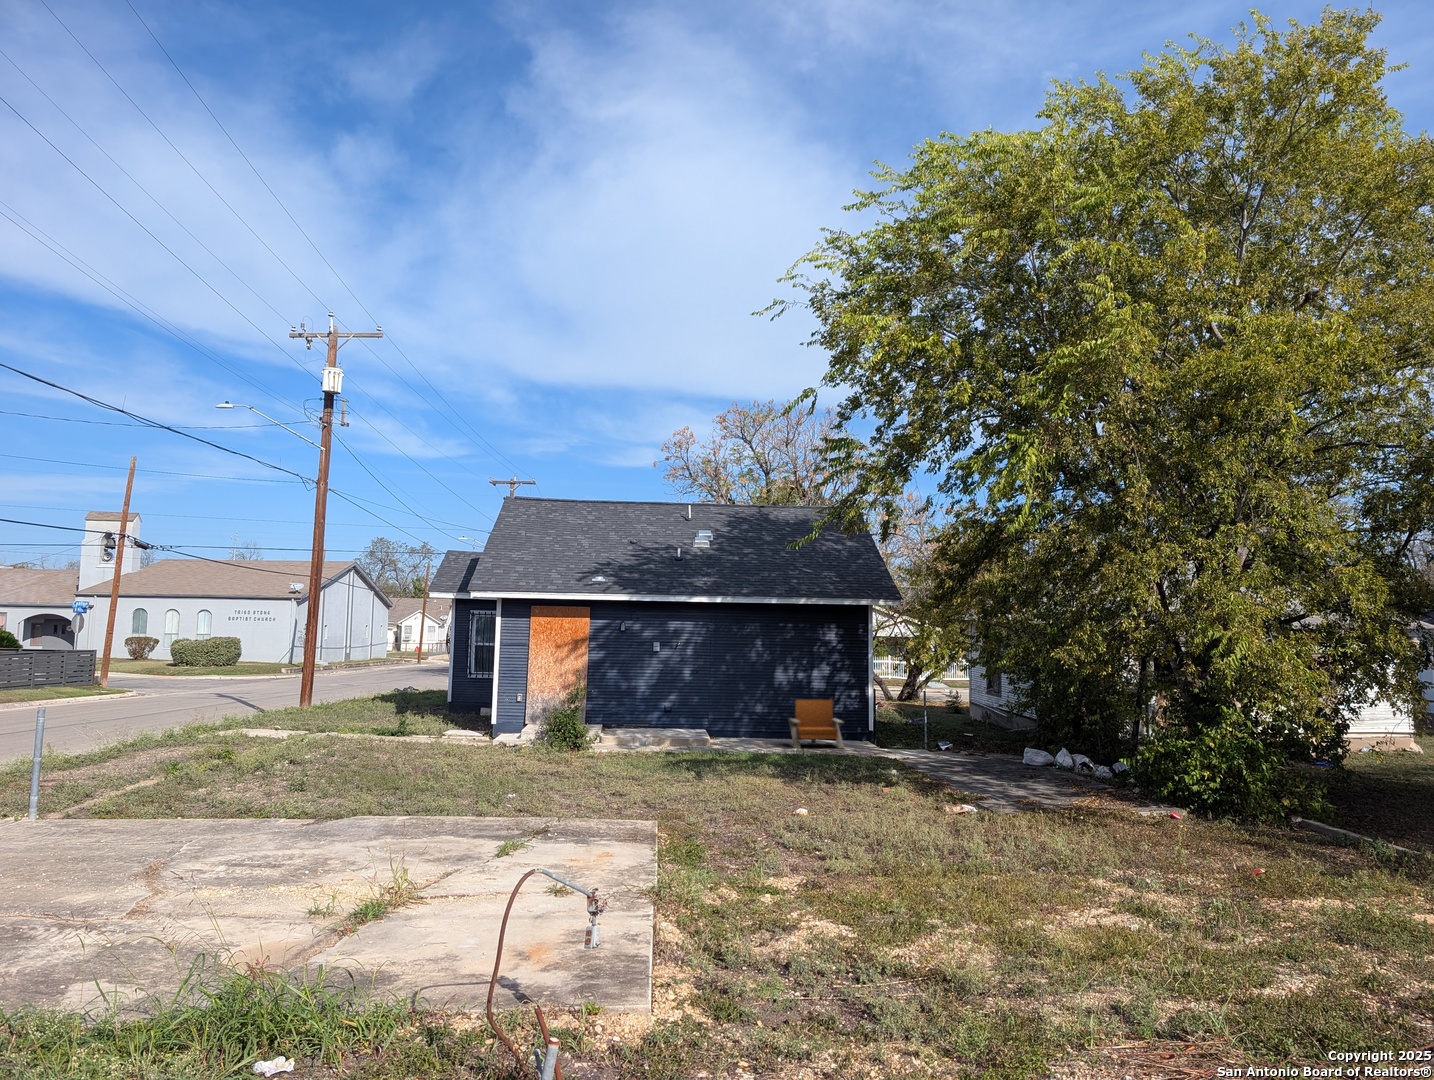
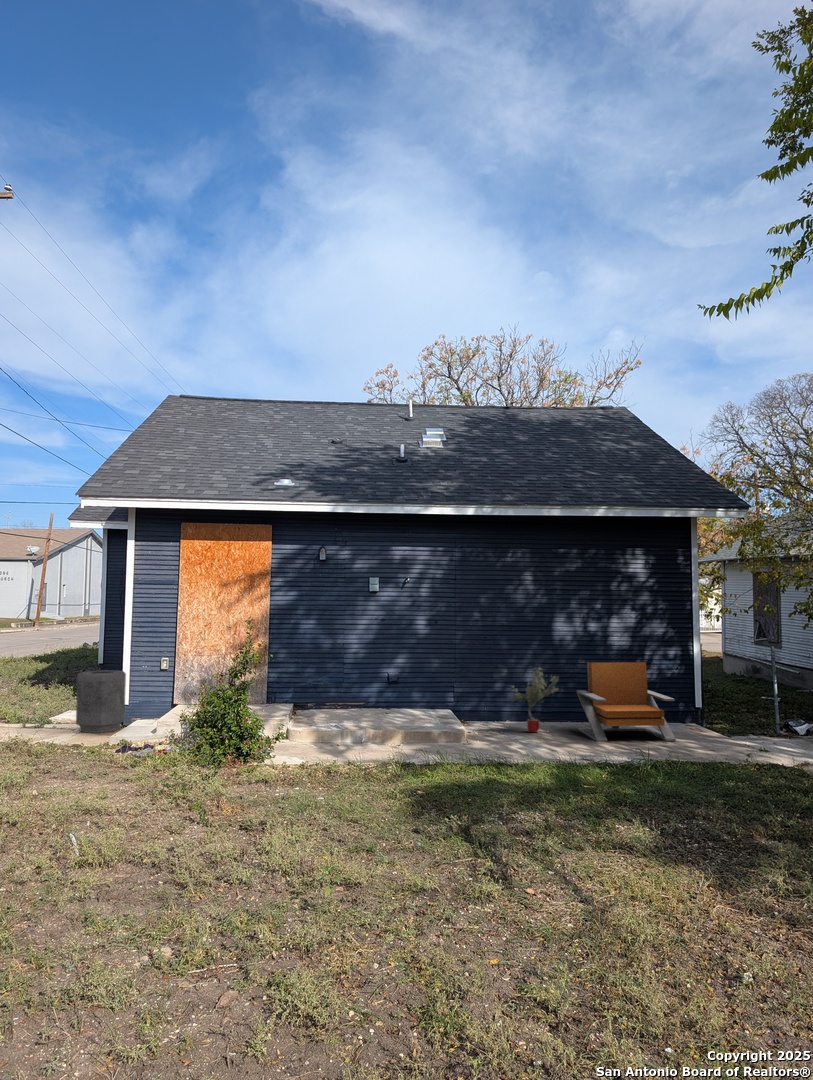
trash can: none [464,702,496,740] -> present [76,670,126,733]
potted tree: none [741,702,775,744] -> present [508,668,558,733]

